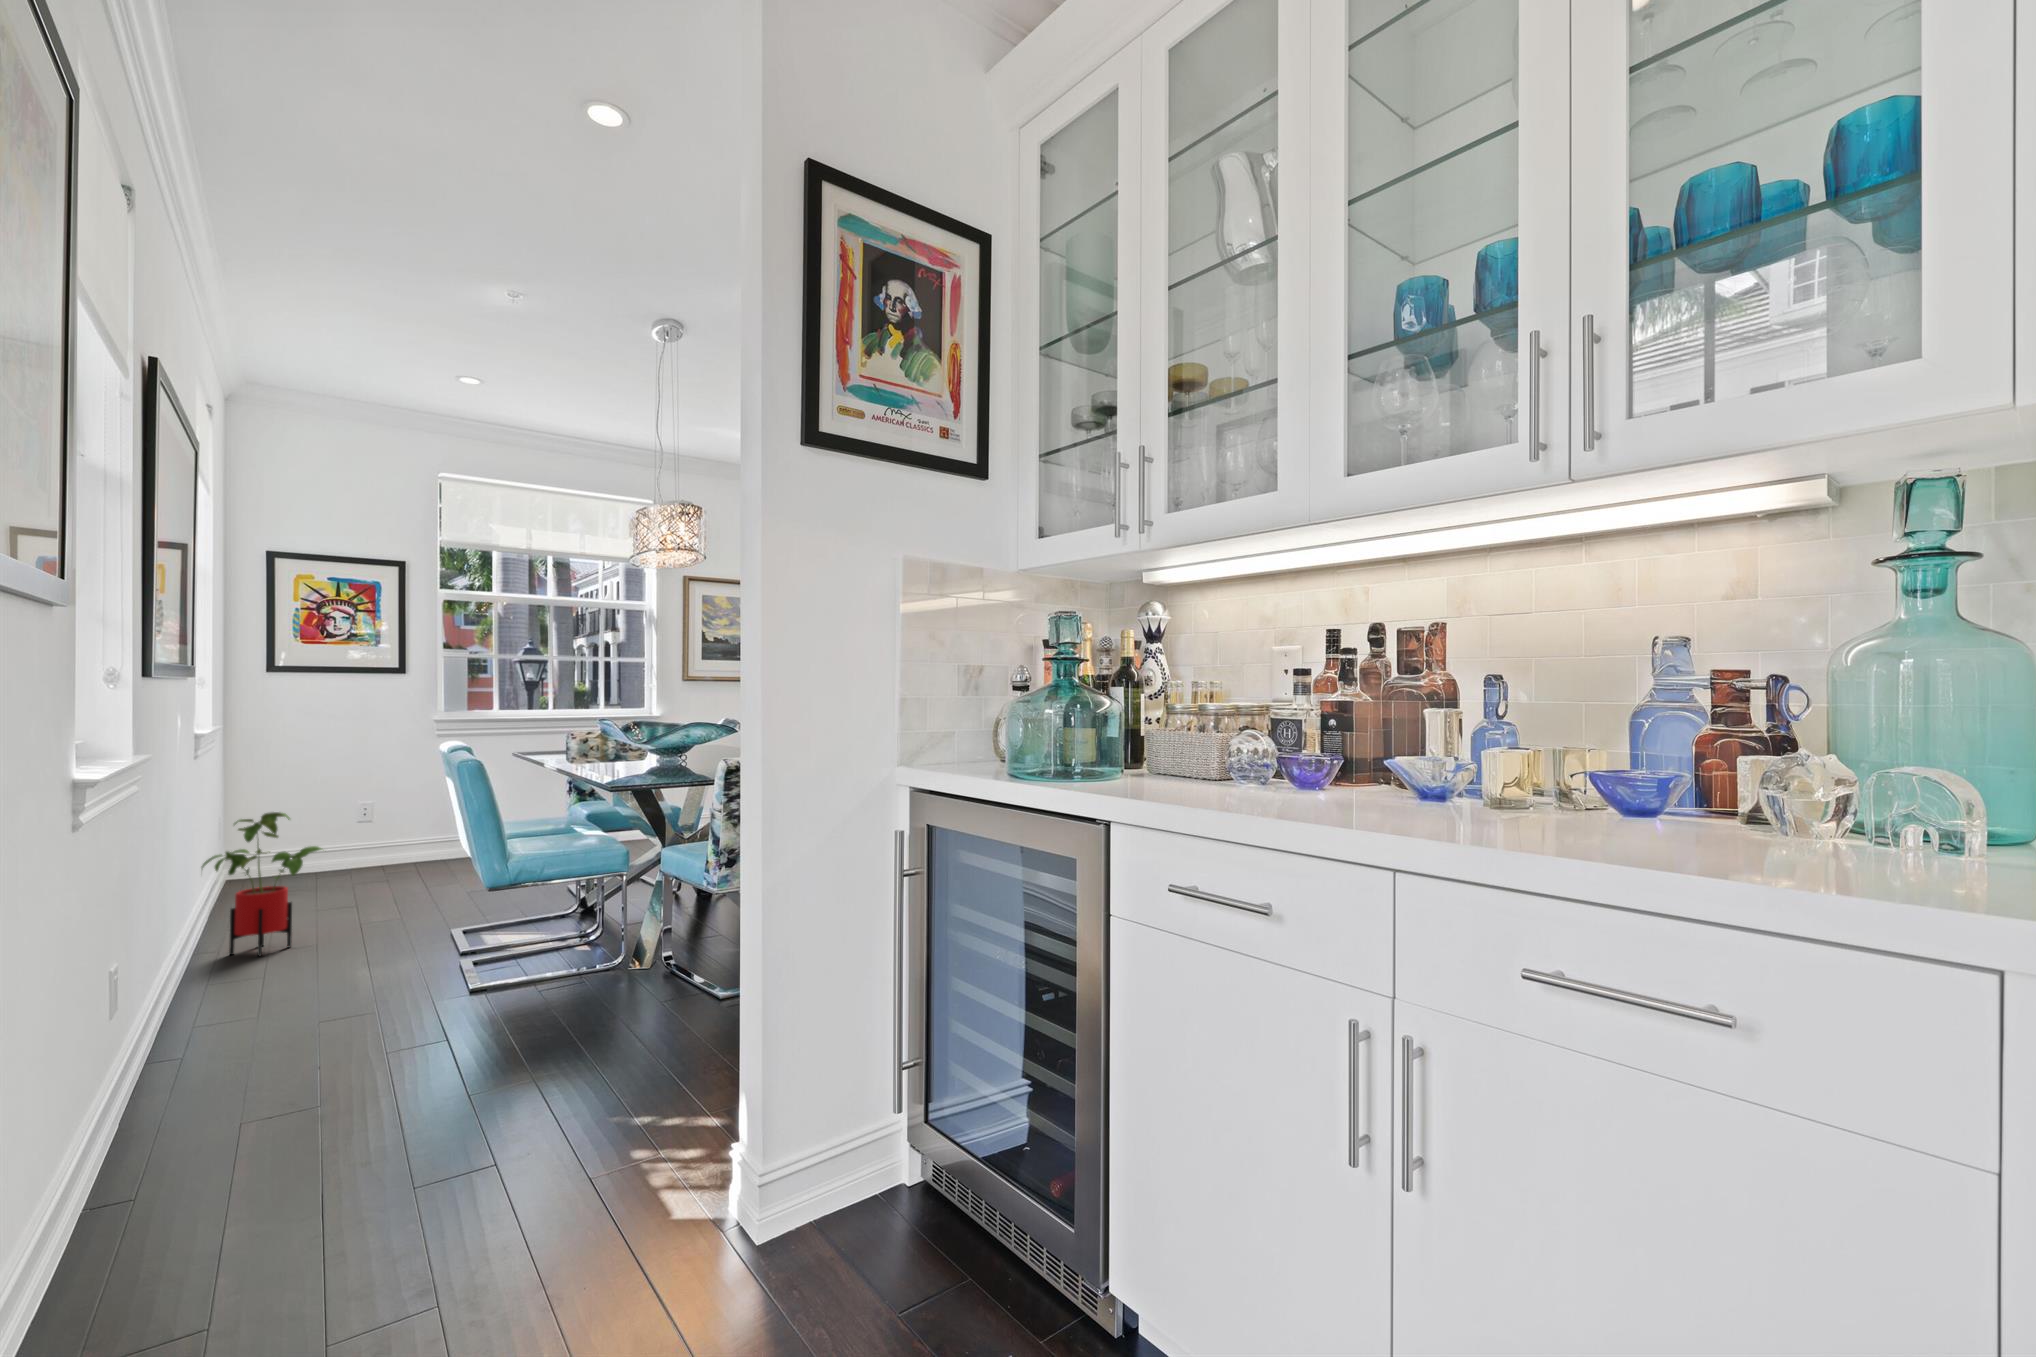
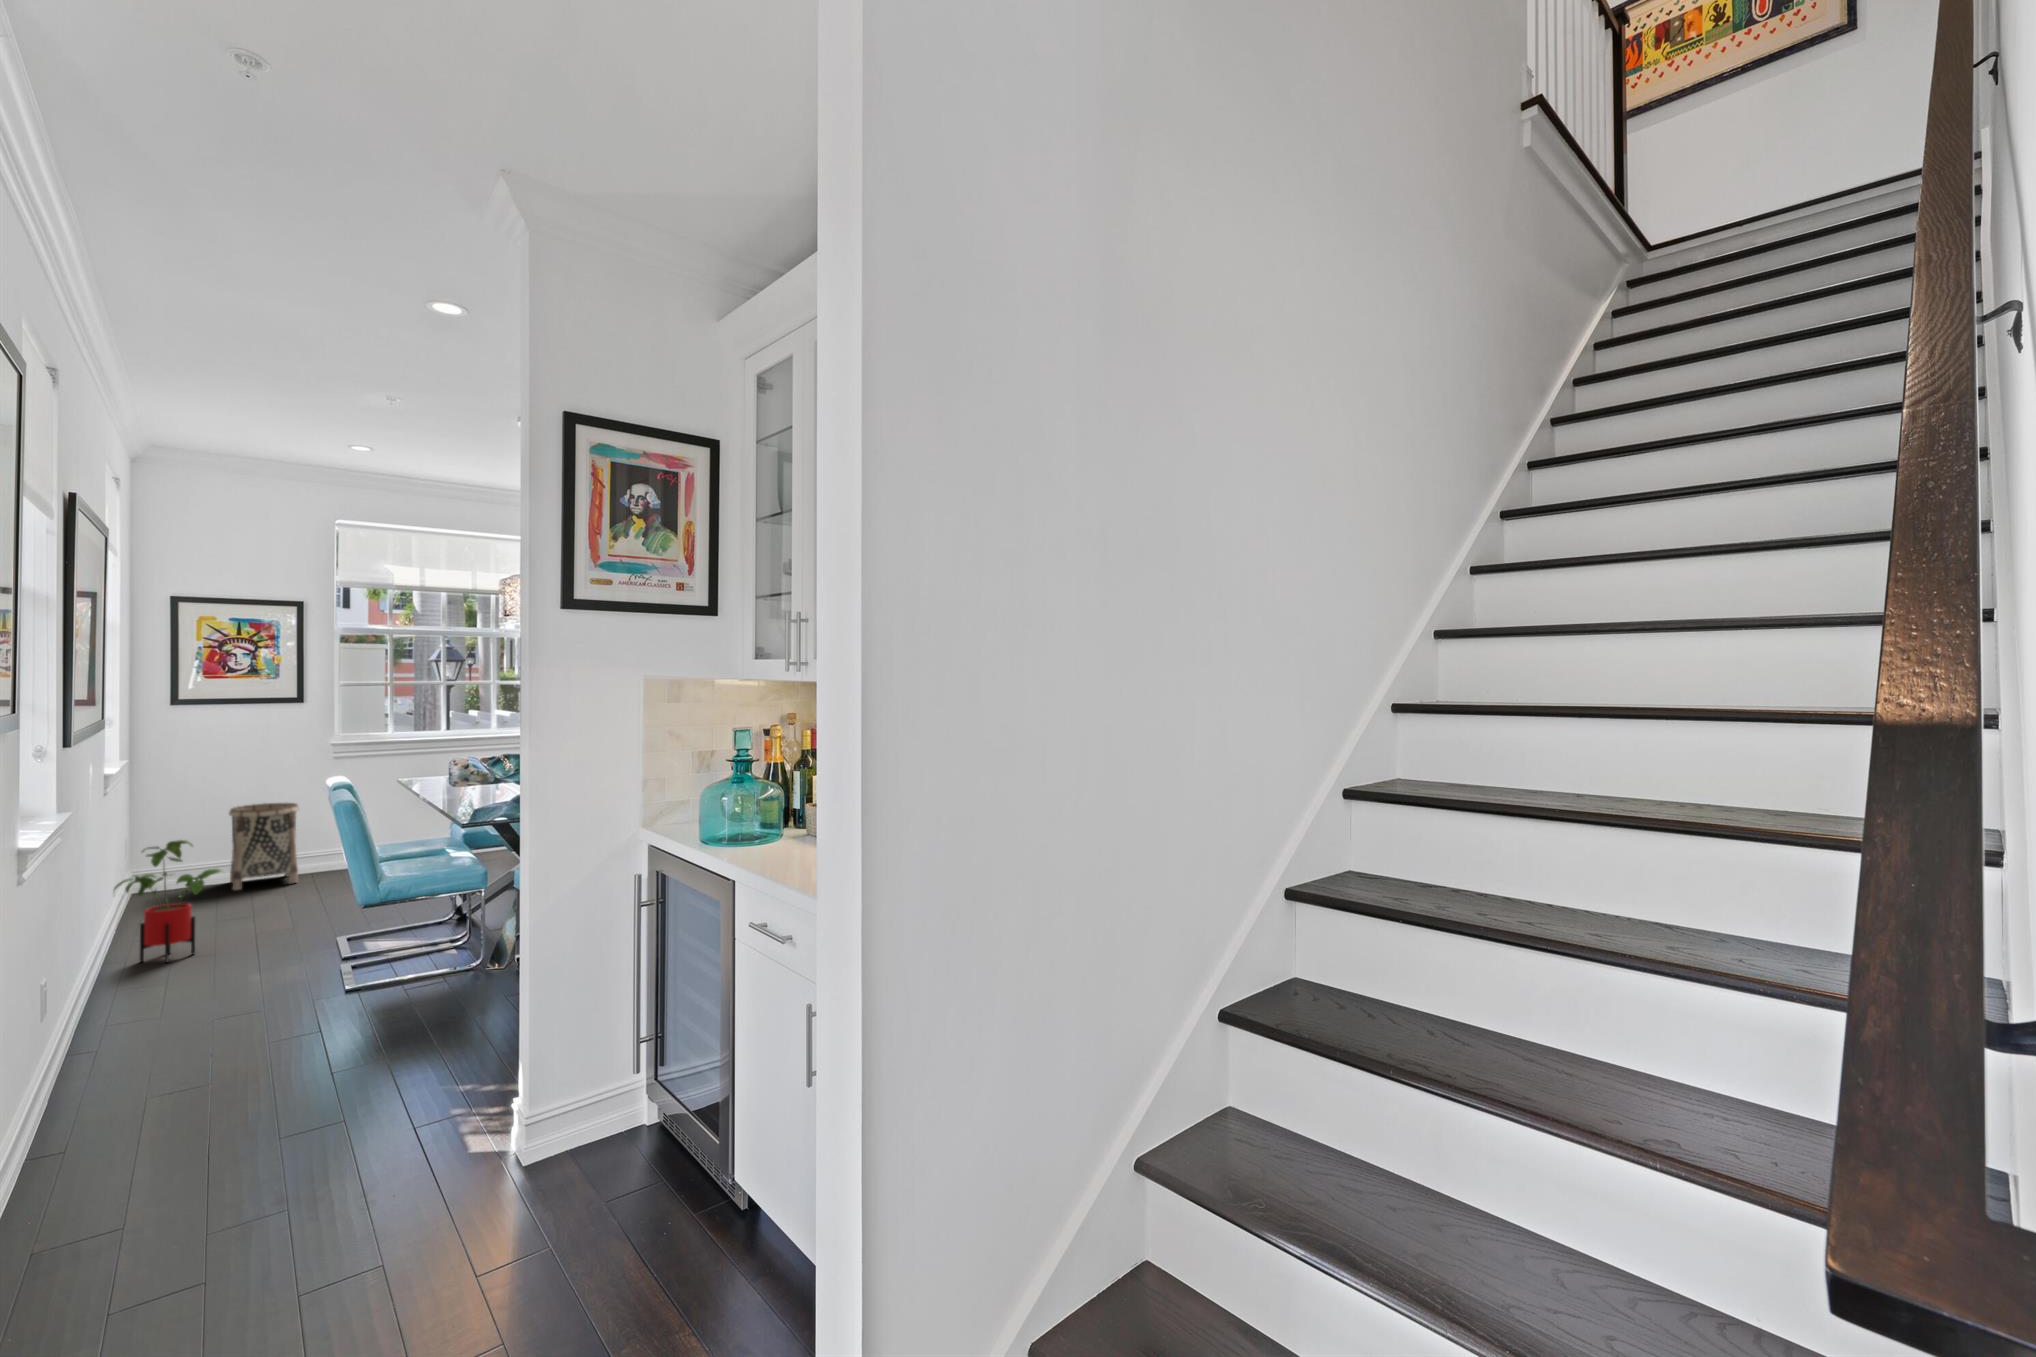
basket: none [325,783,400,880] -> present [229,803,299,890]

